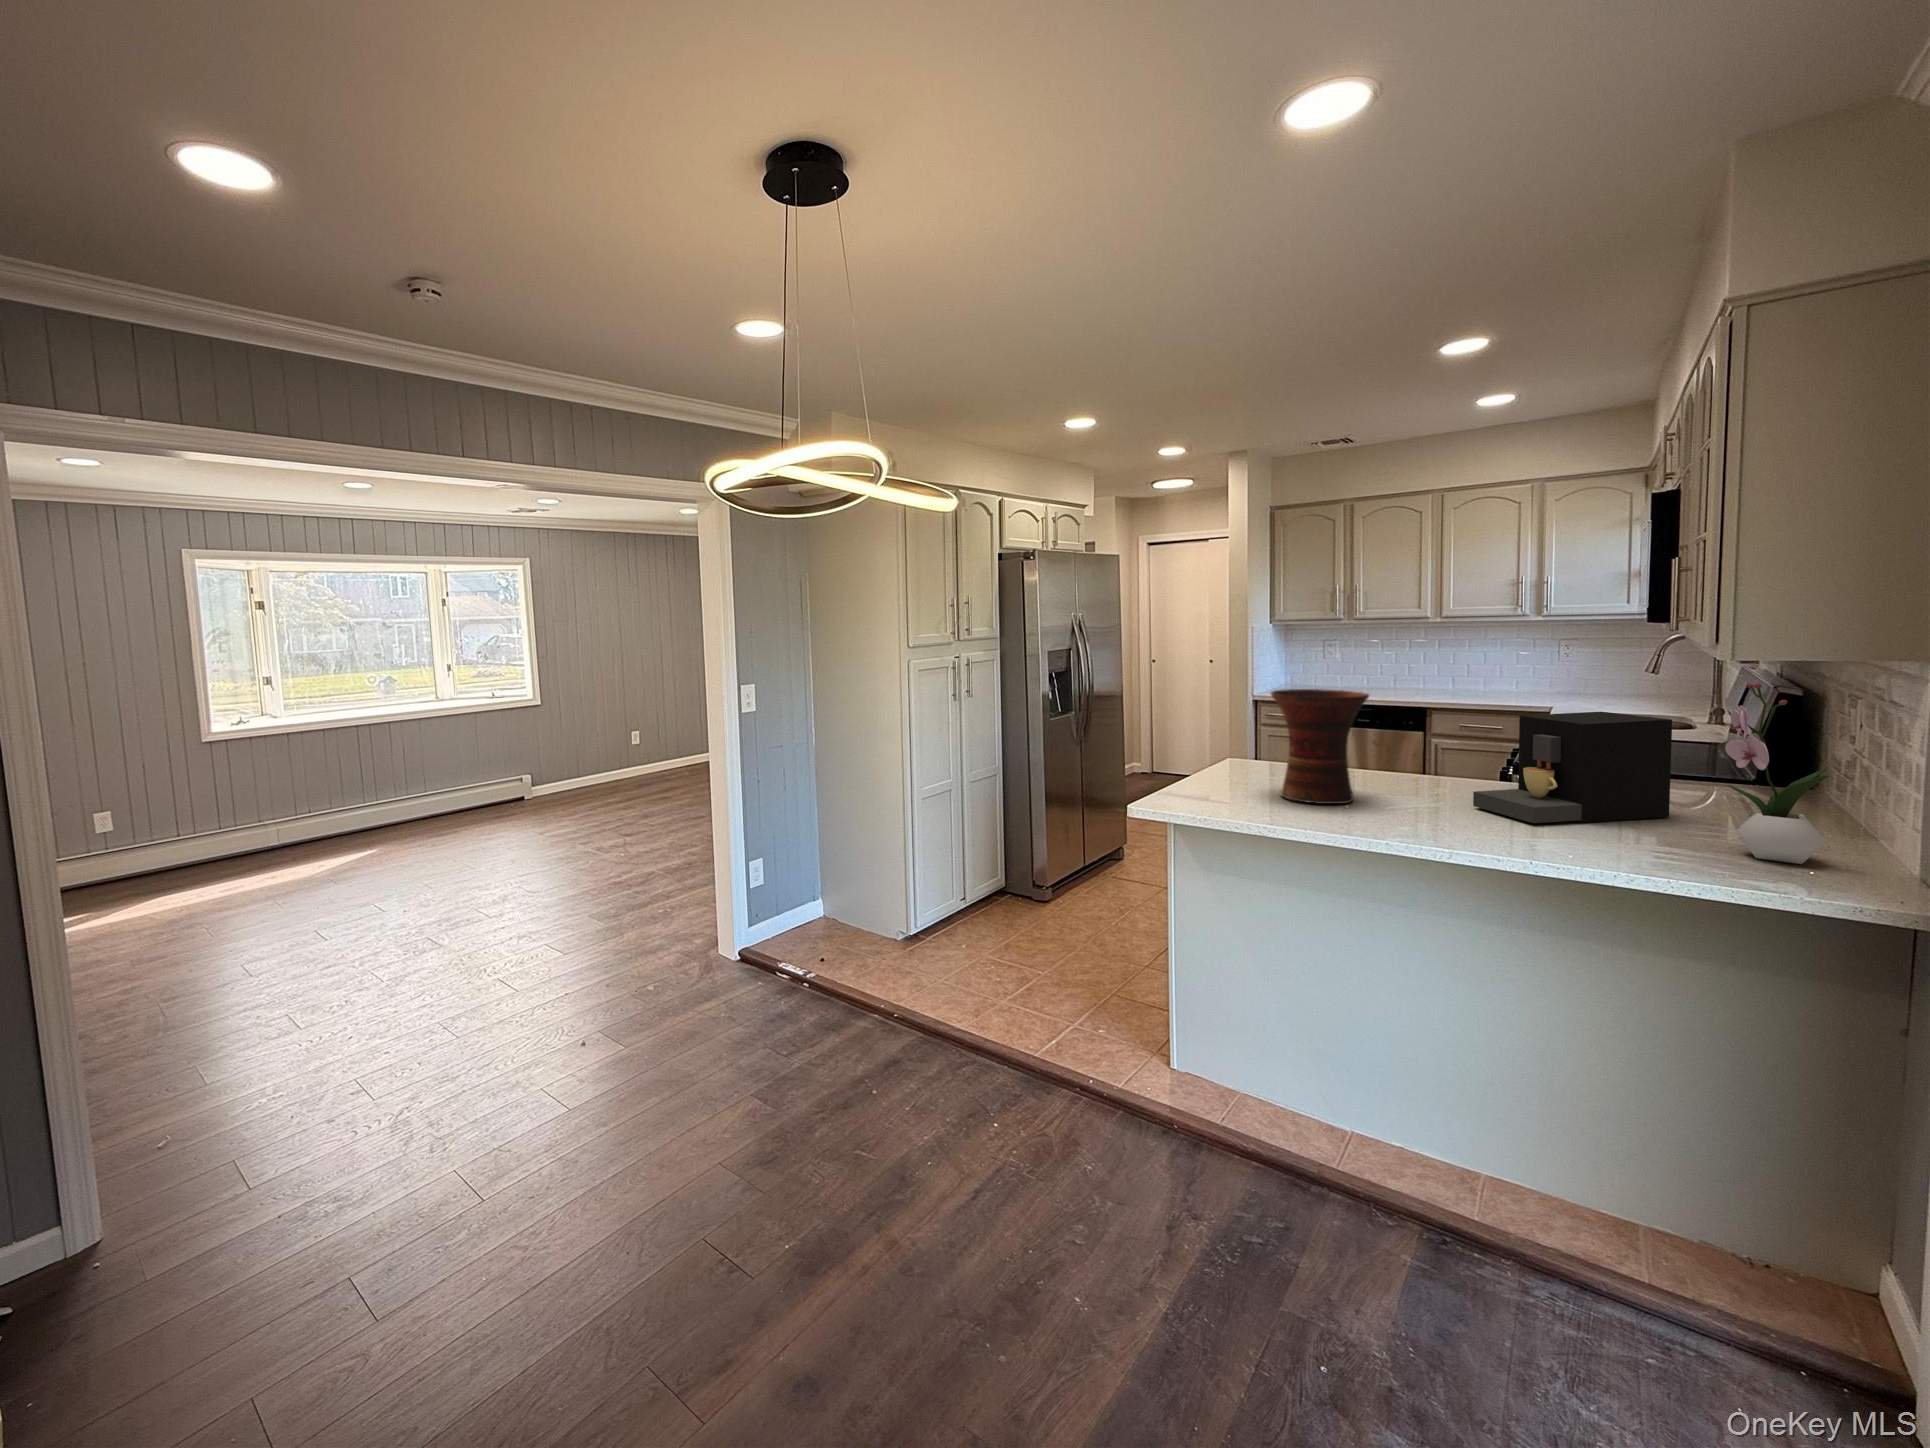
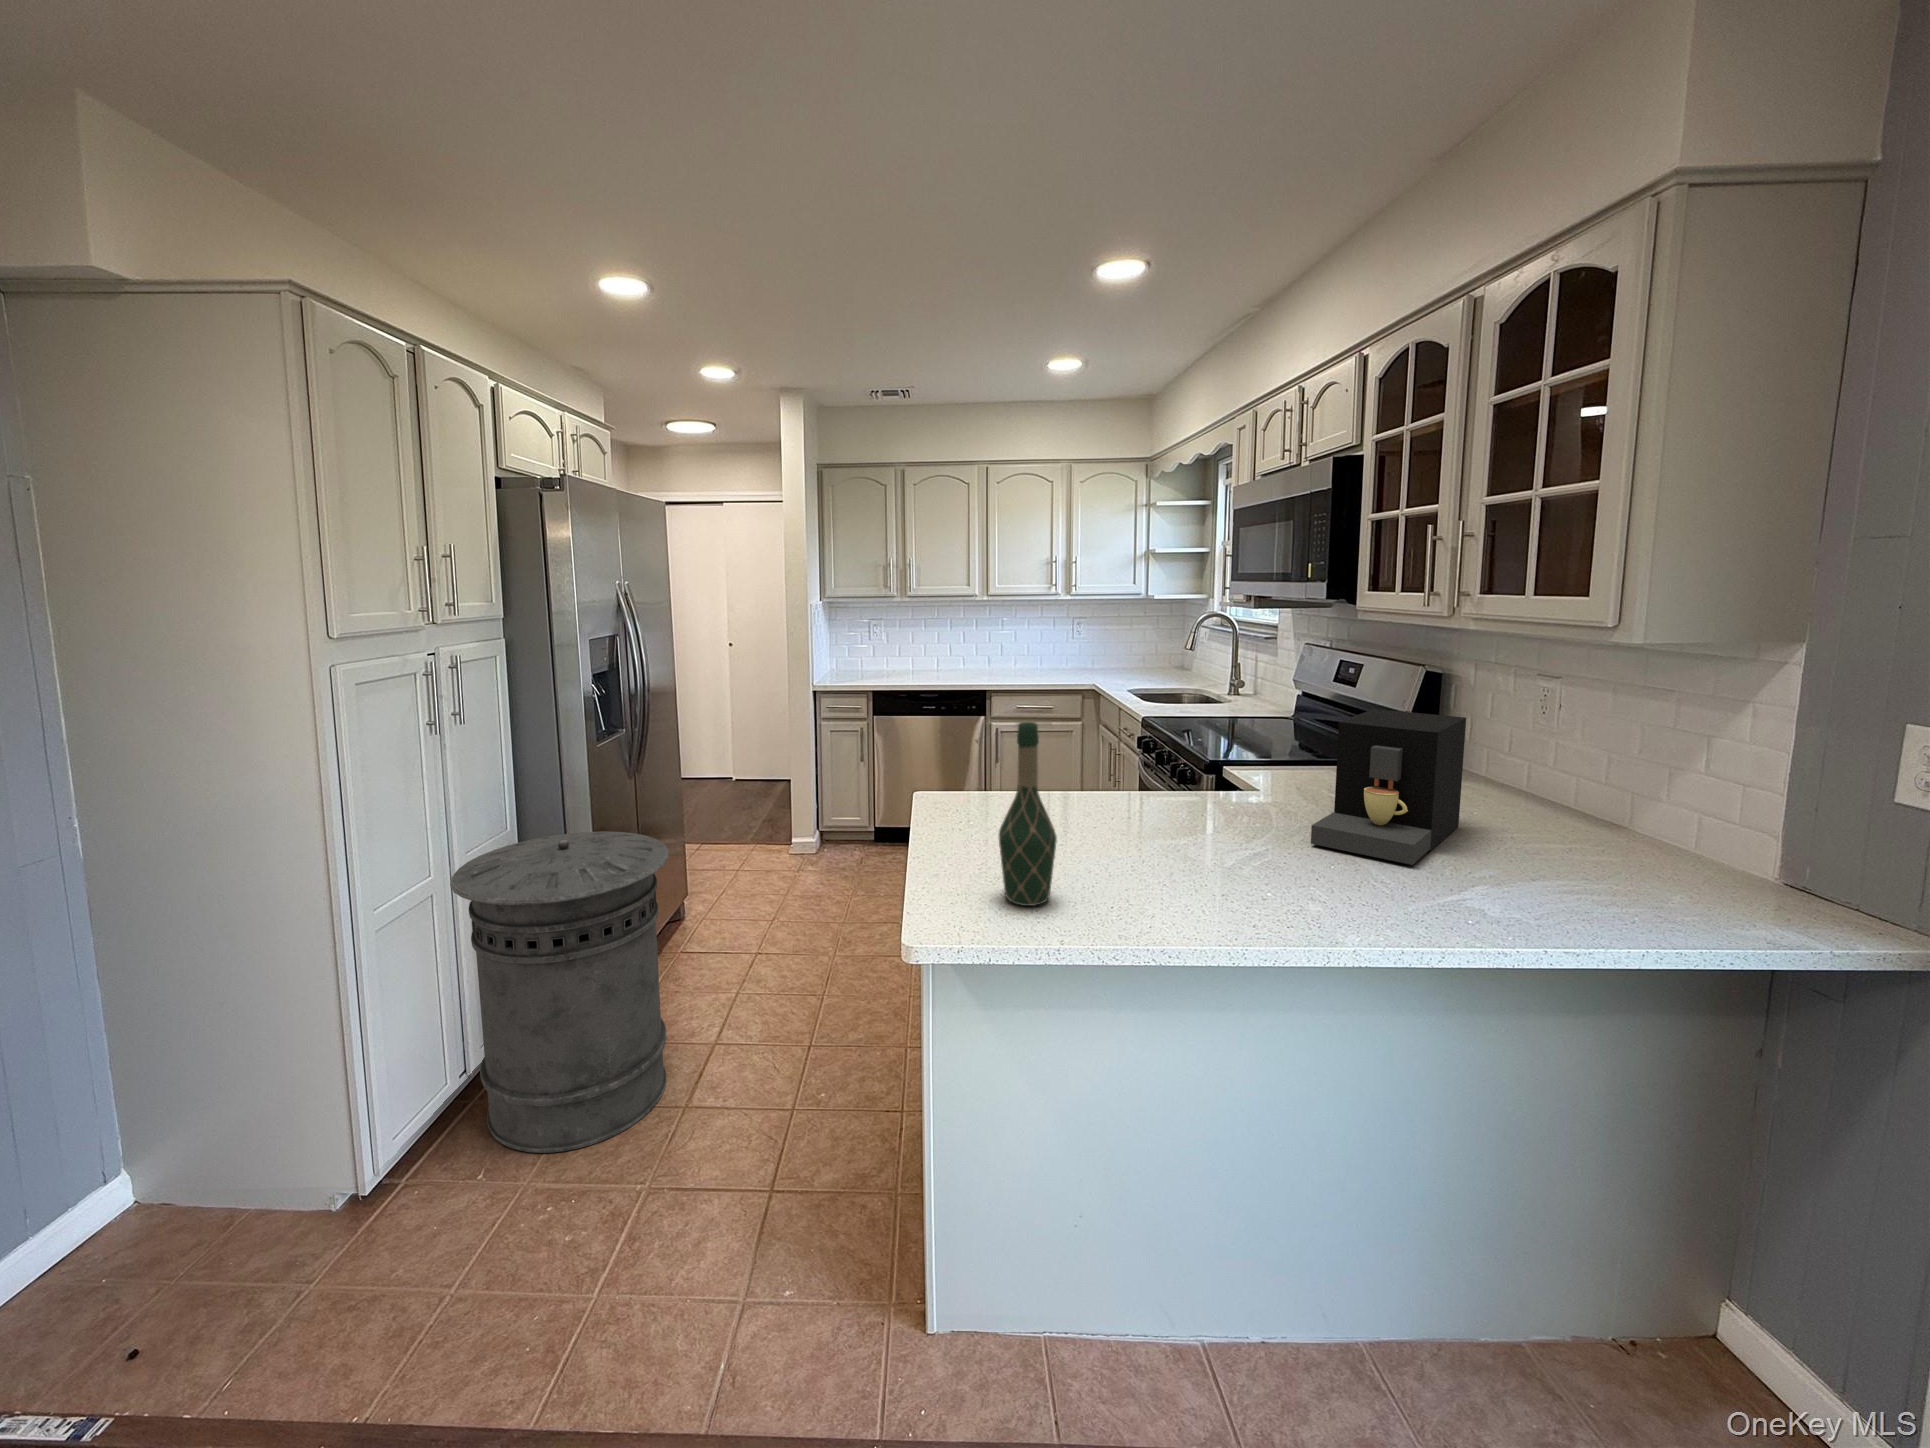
flower arrangement: present [1725,683,1829,864] -> none [1593,679,1716,882]
vase: present [1271,689,1369,804] -> none [1086,699,1222,876]
wine bottle: none [1184,694,1220,802] -> present [999,722,1057,906]
trash can: none [956,769,1077,948] -> present [450,831,669,1153]

